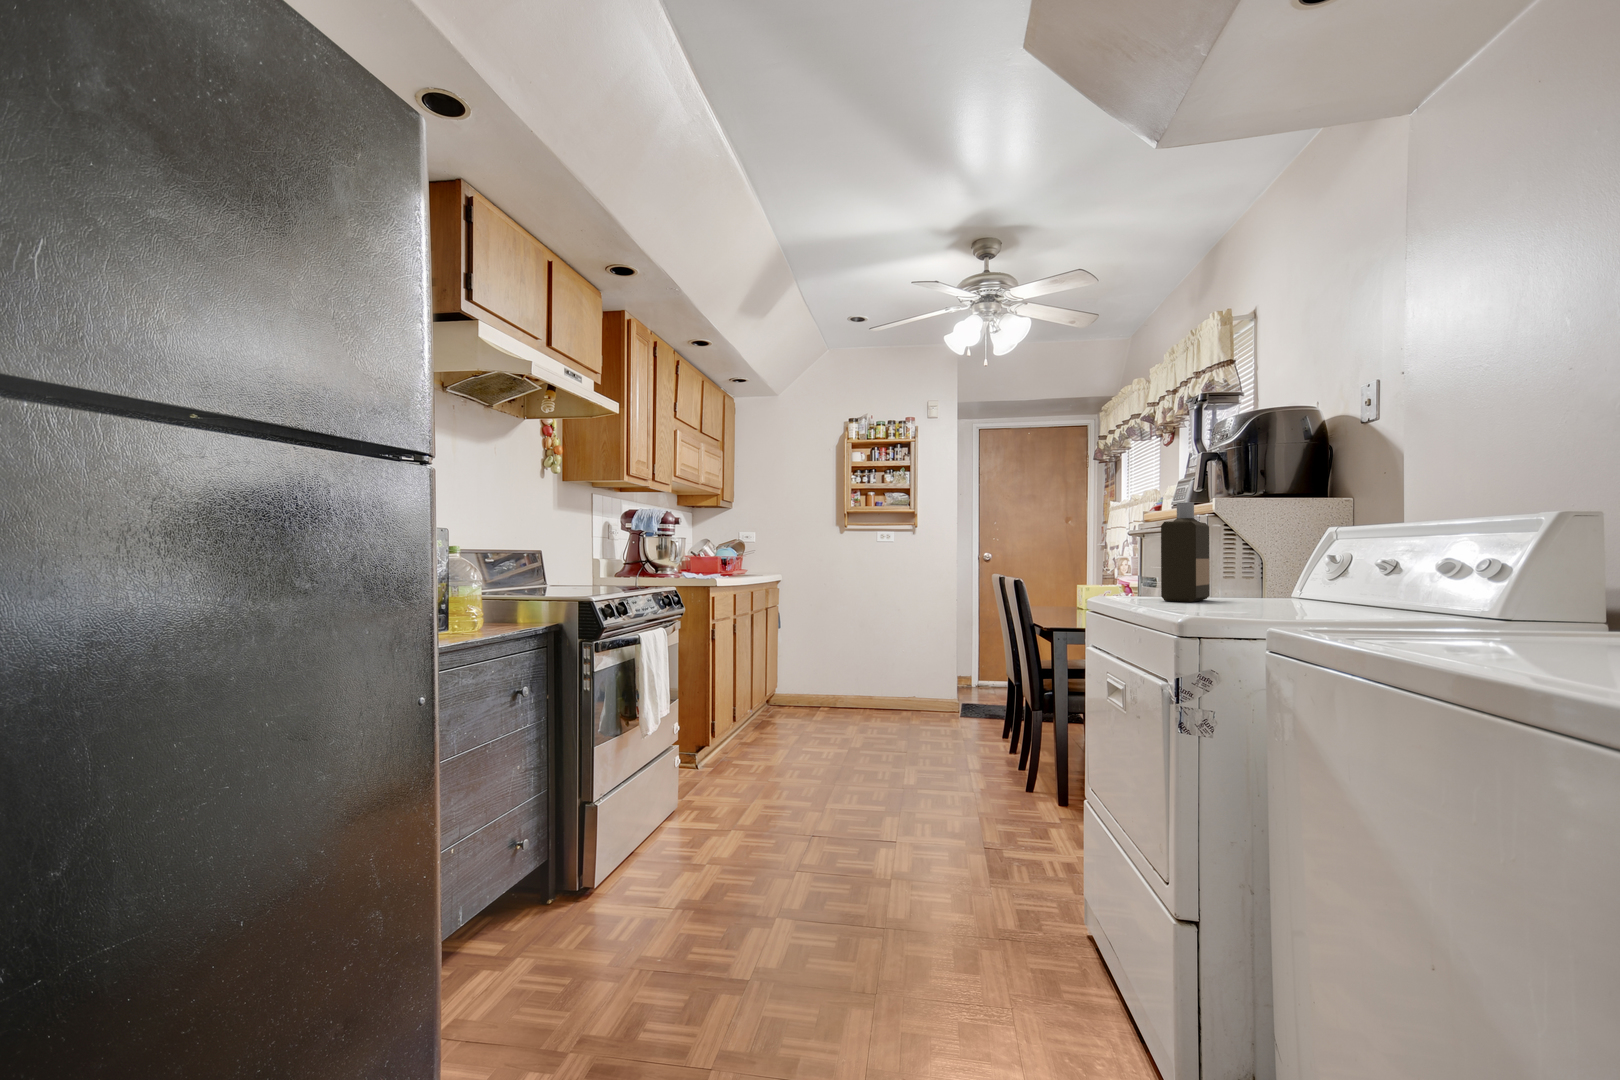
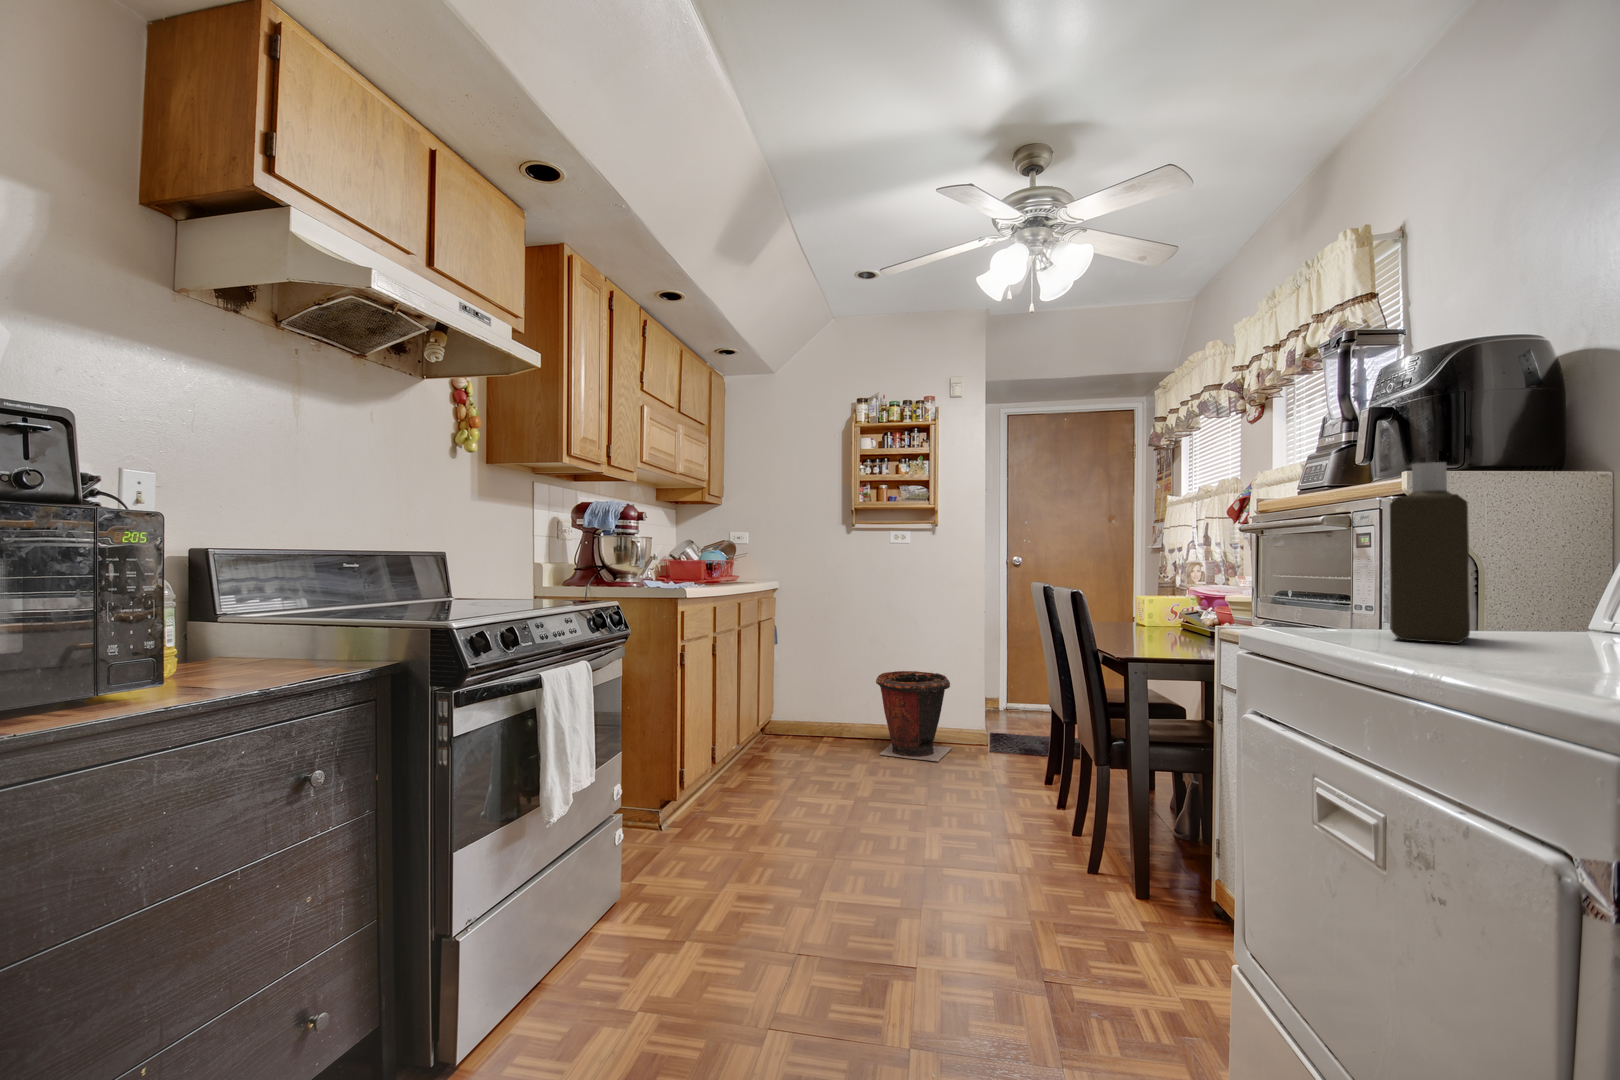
waste bin: none [864,649,928,722] -> present [876,671,952,761]

